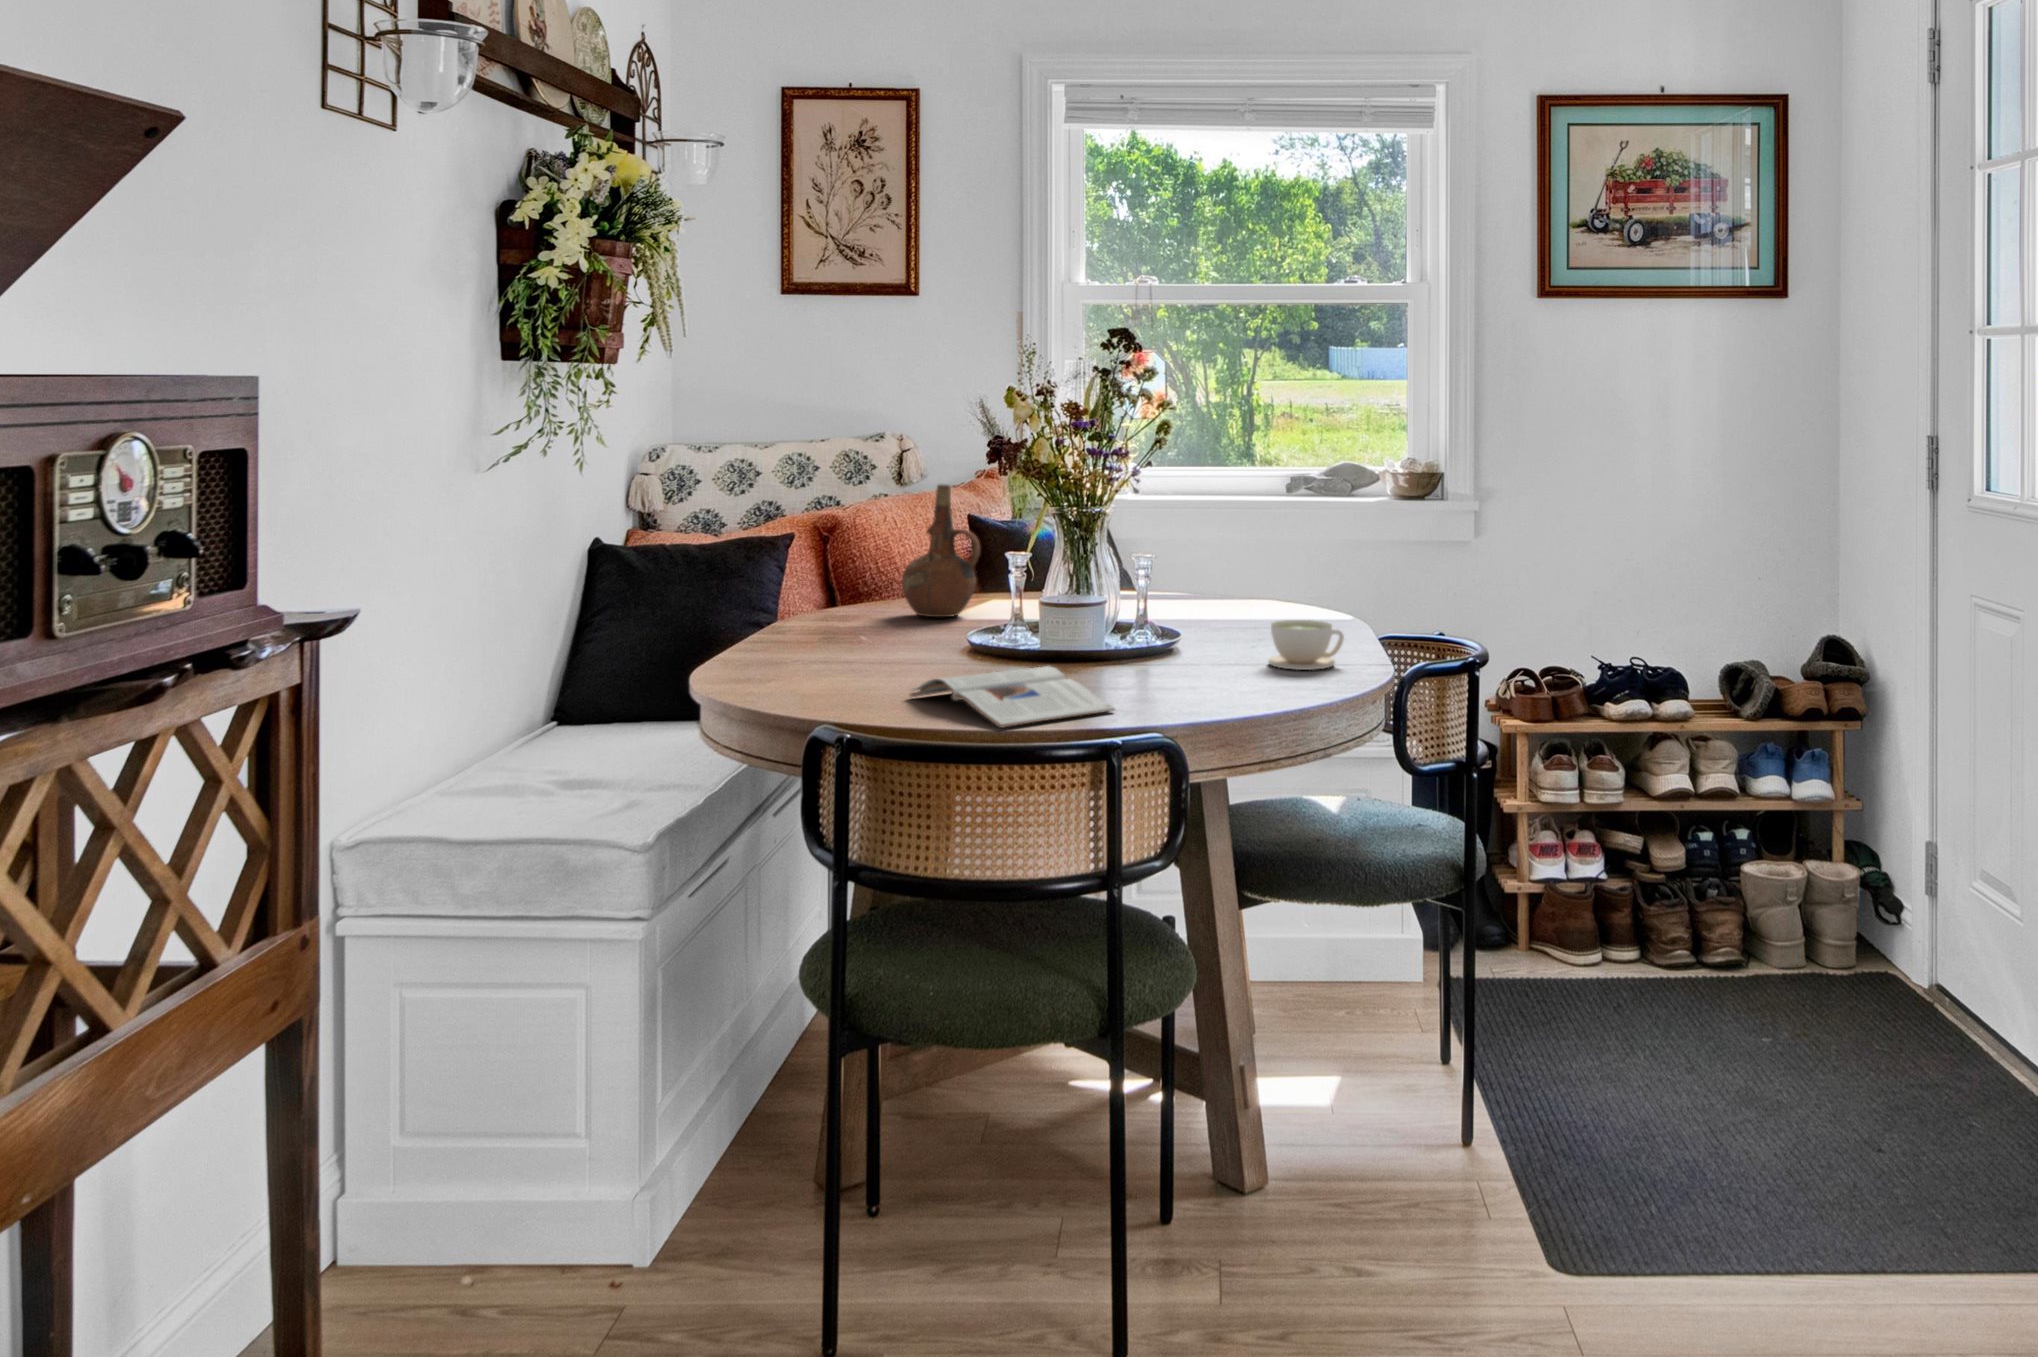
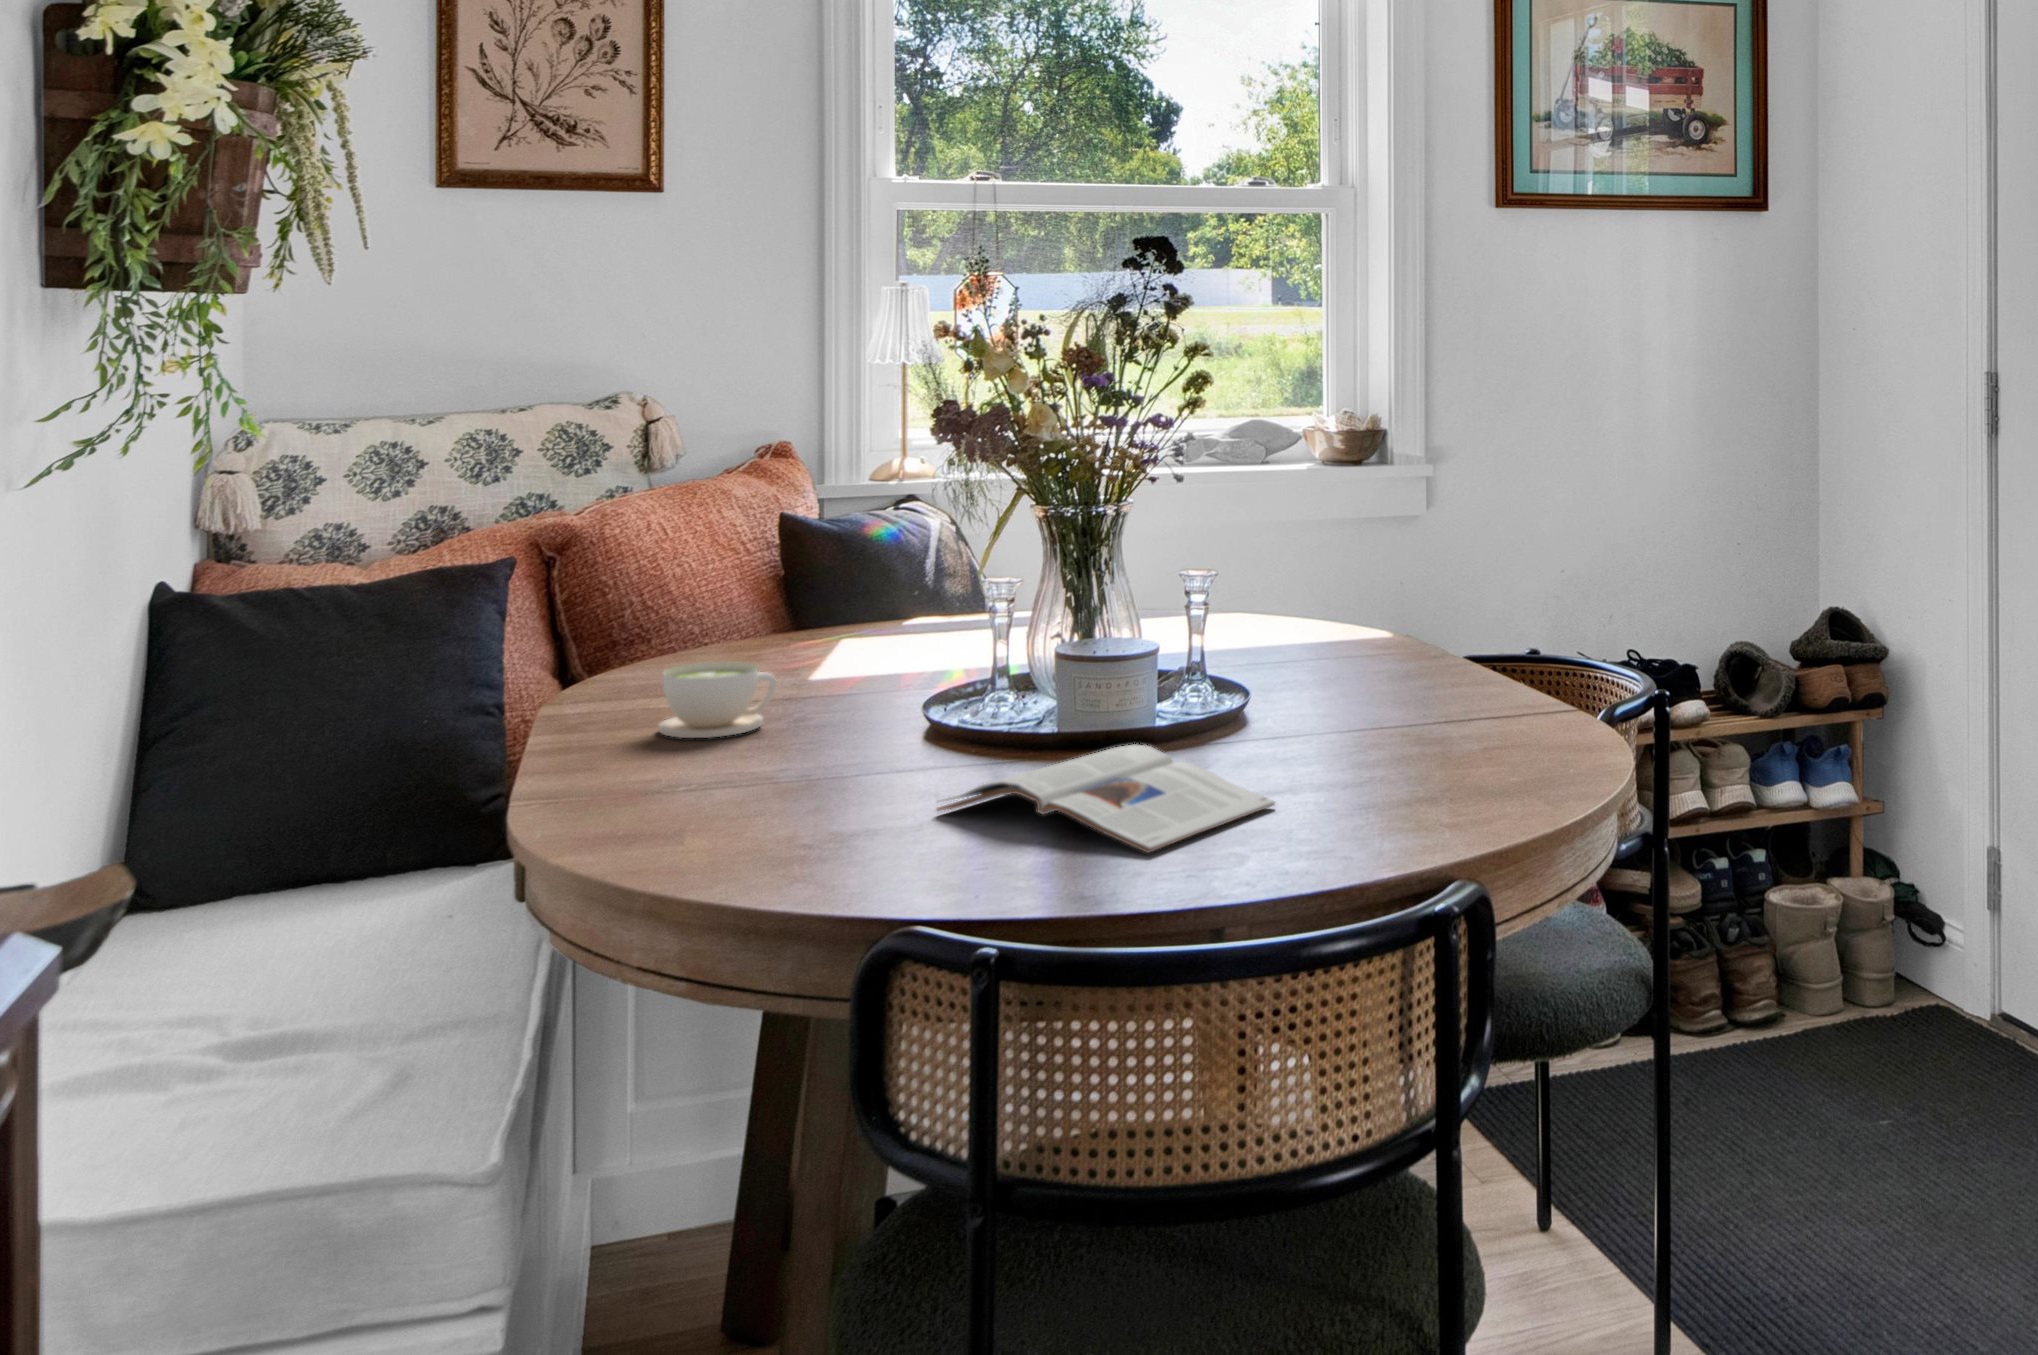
ceramic pitcher: present [902,485,980,617] -> none [747,472,868,671]
coffee cup: present [1268,620,1344,670] -> present [658,662,776,738]

